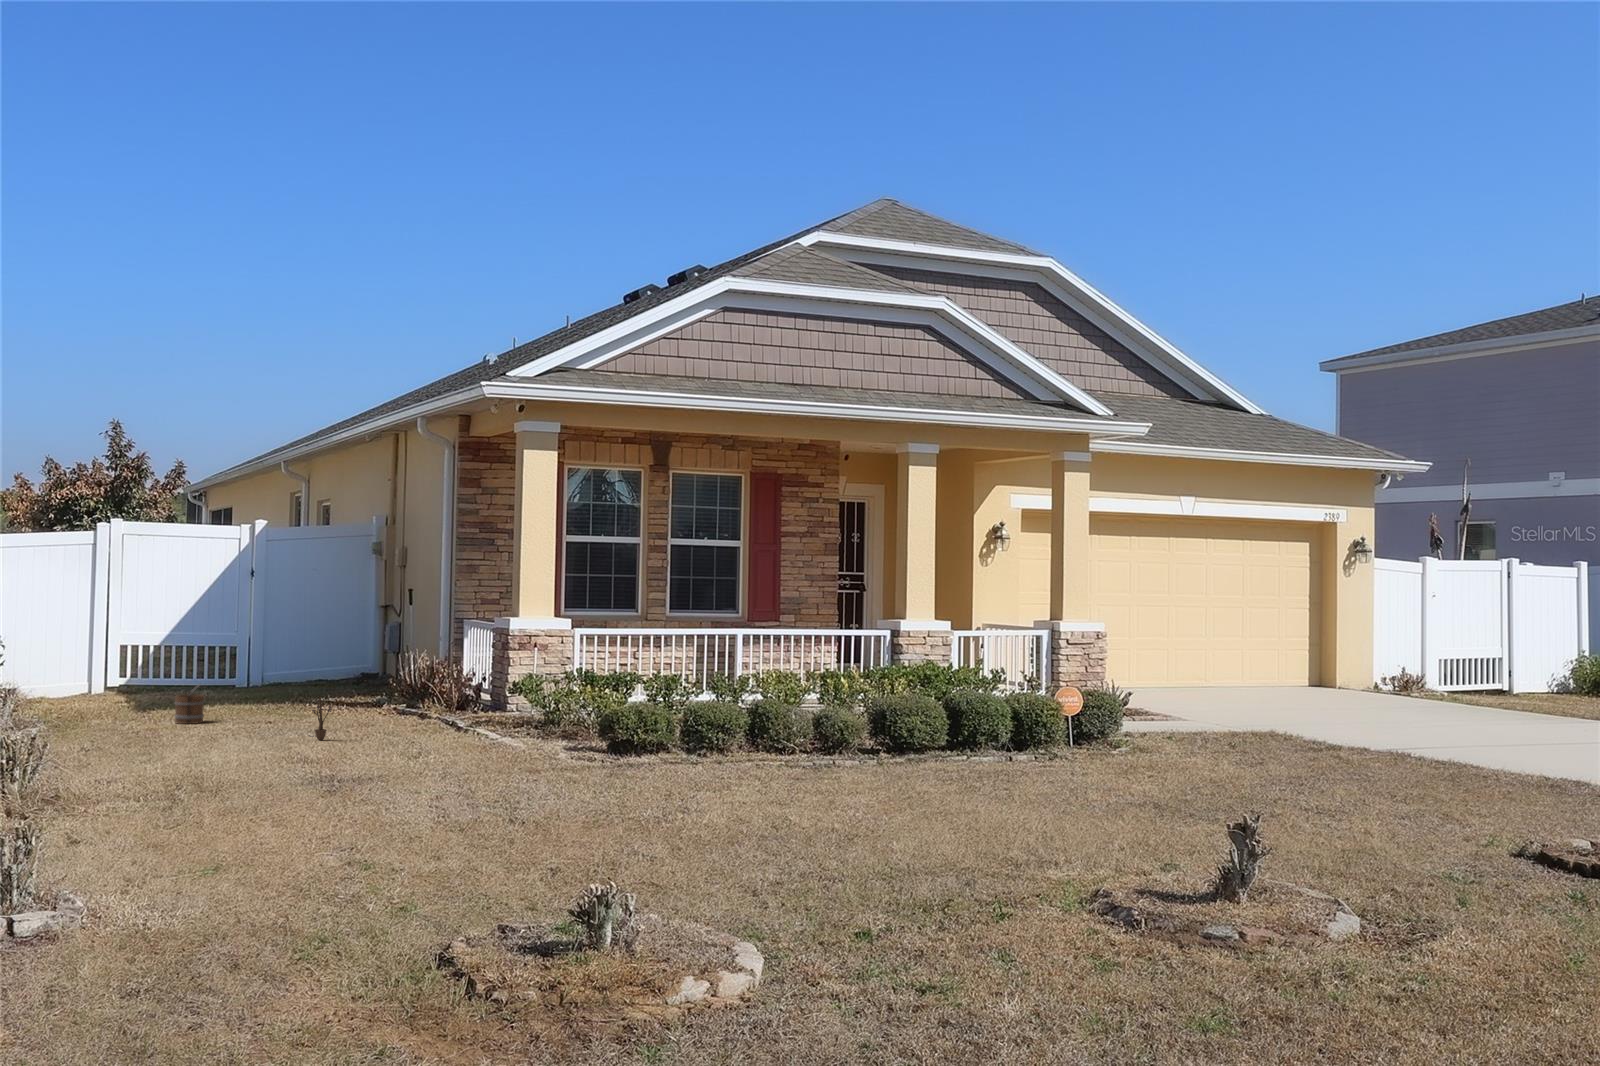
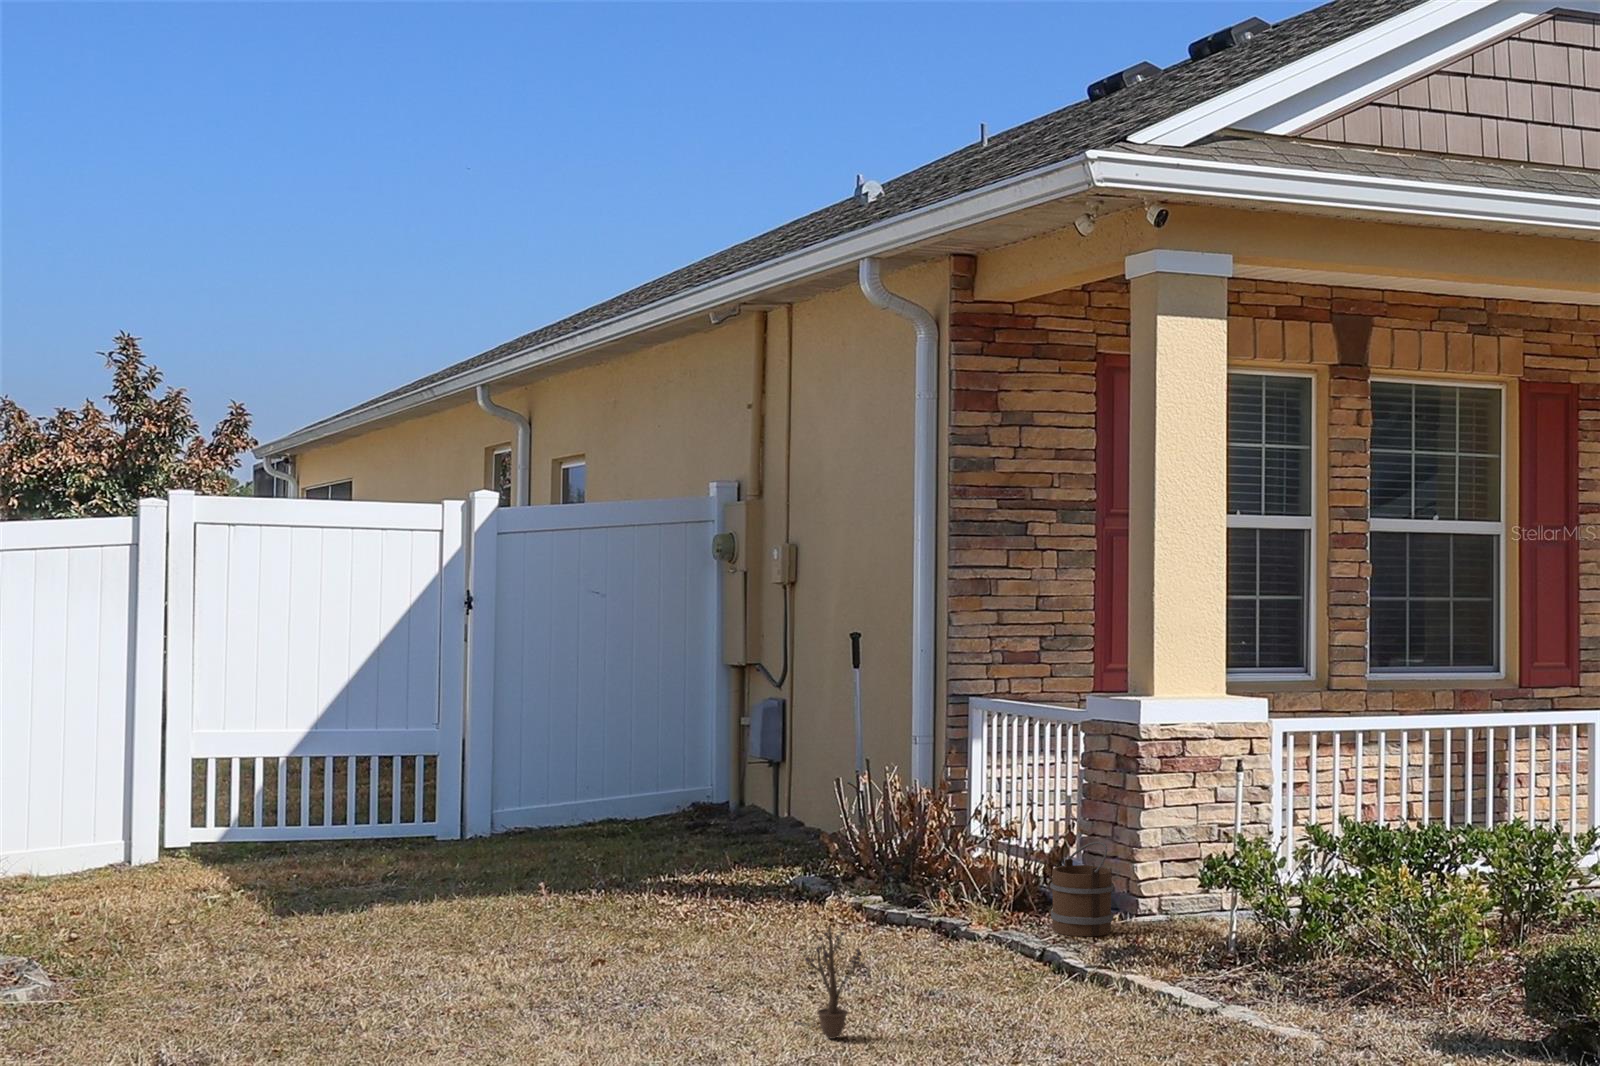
bucket: present [174,684,204,724] -> present [1050,842,1114,936]

